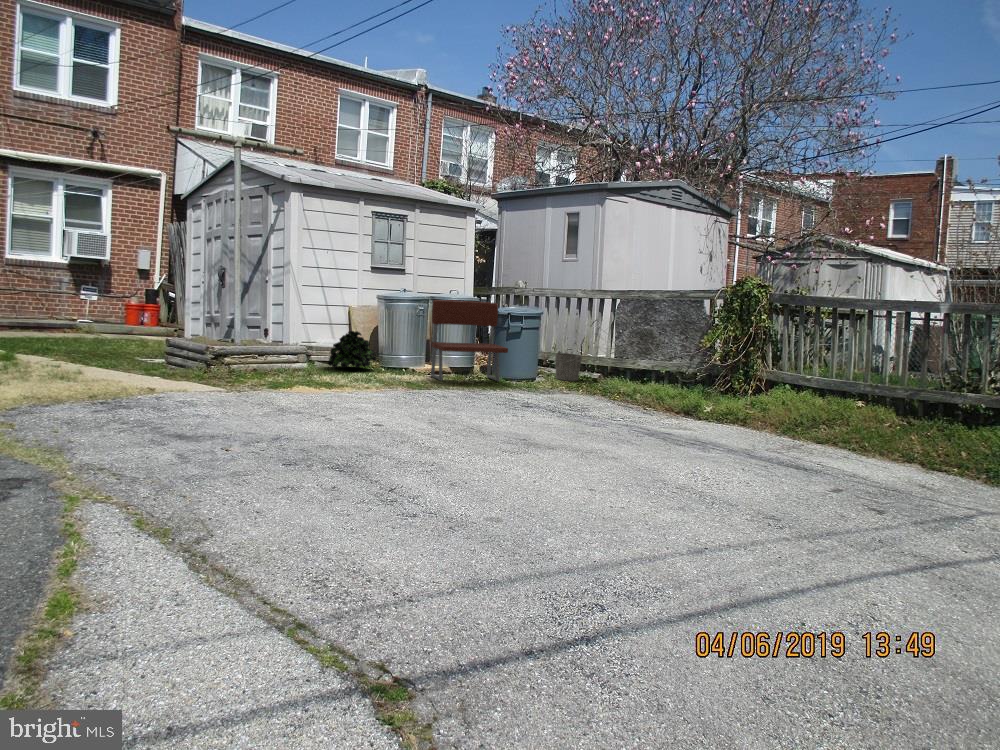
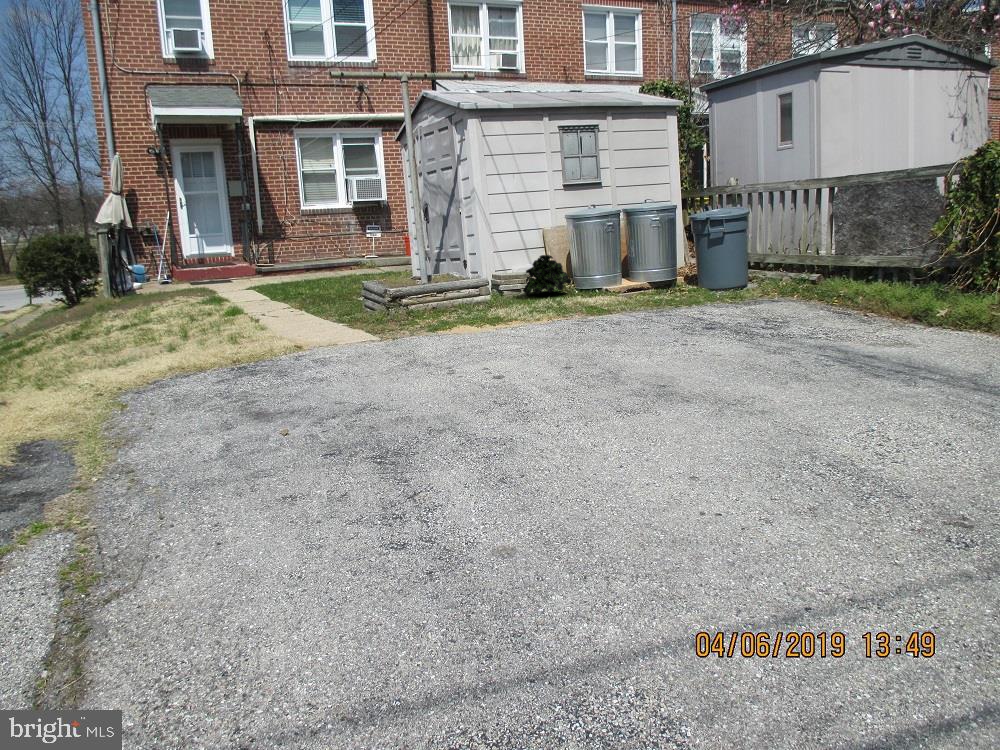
bench: present [431,300,508,381] -> none [622,209,707,299]
bucket: present [555,352,582,381] -> none [762,254,797,286]

